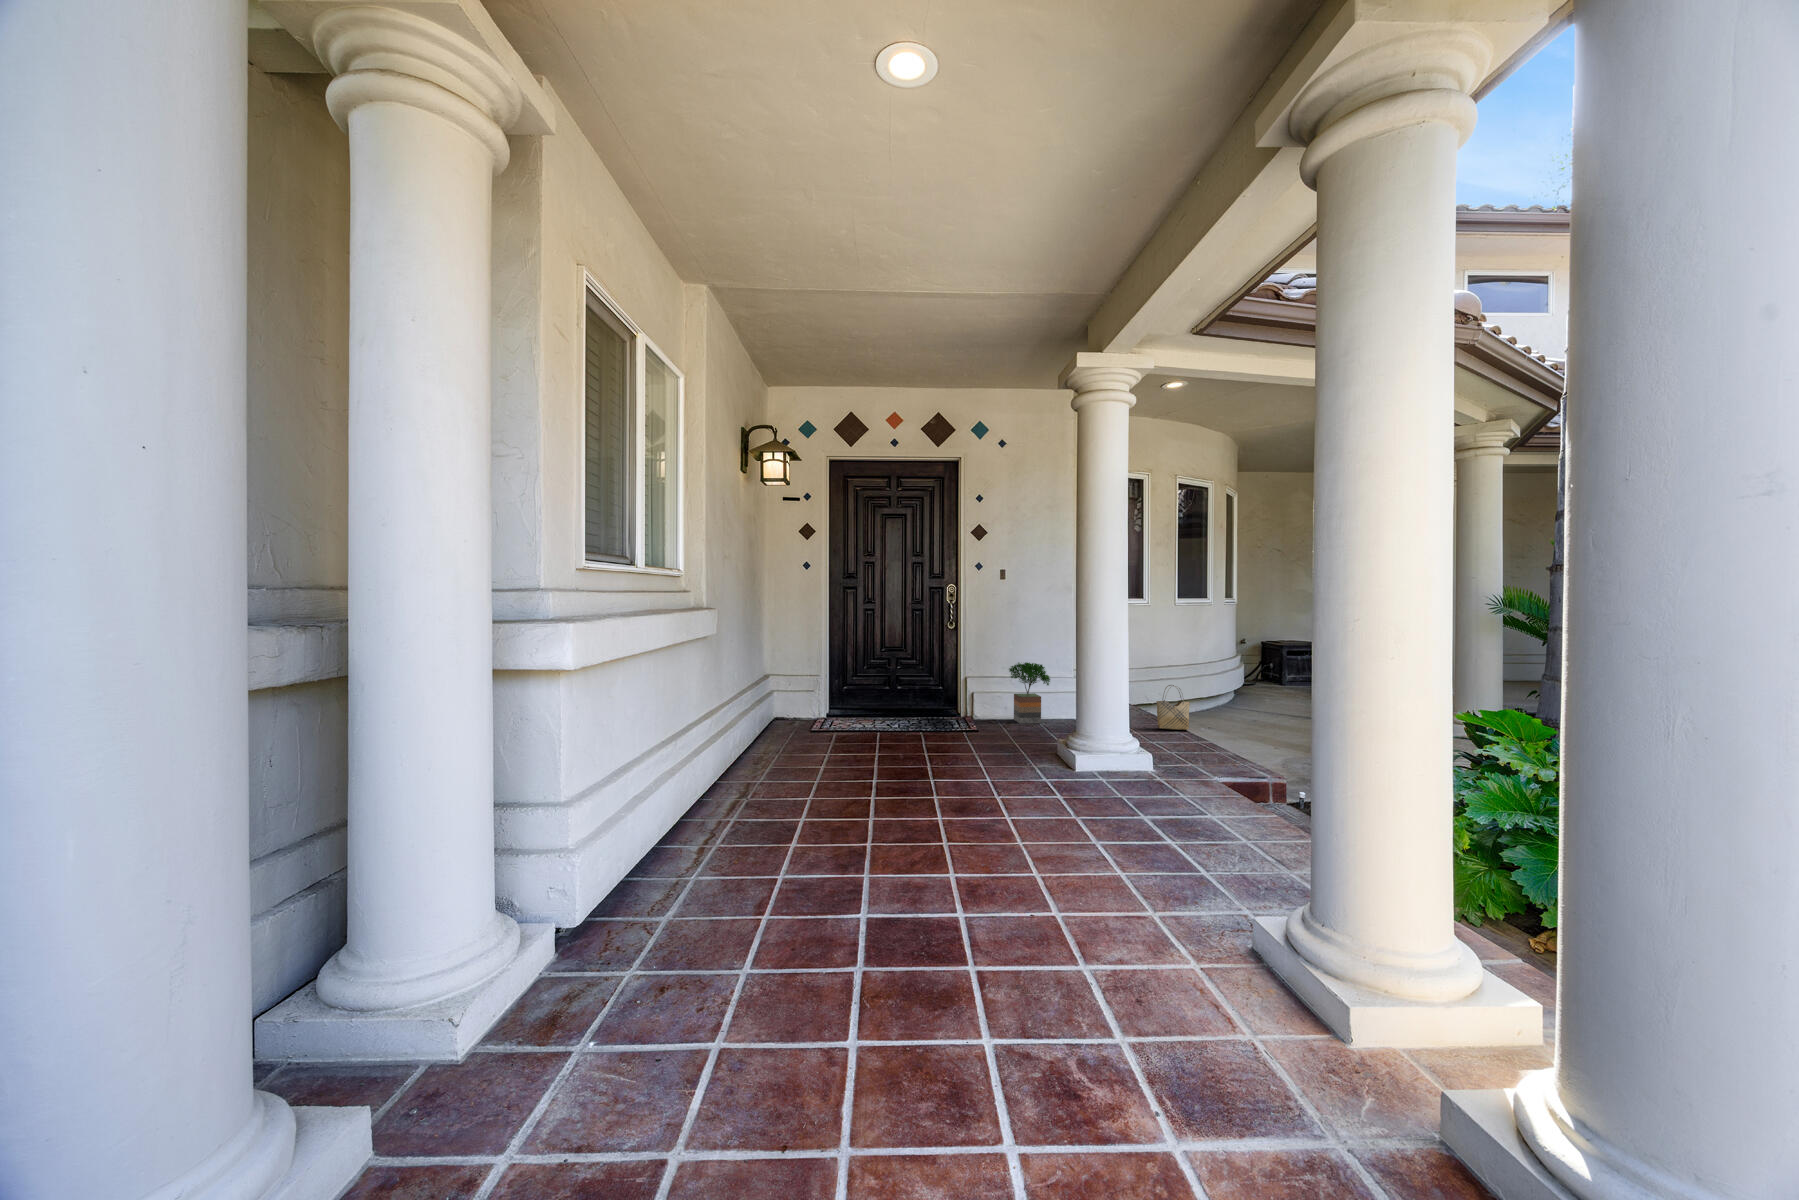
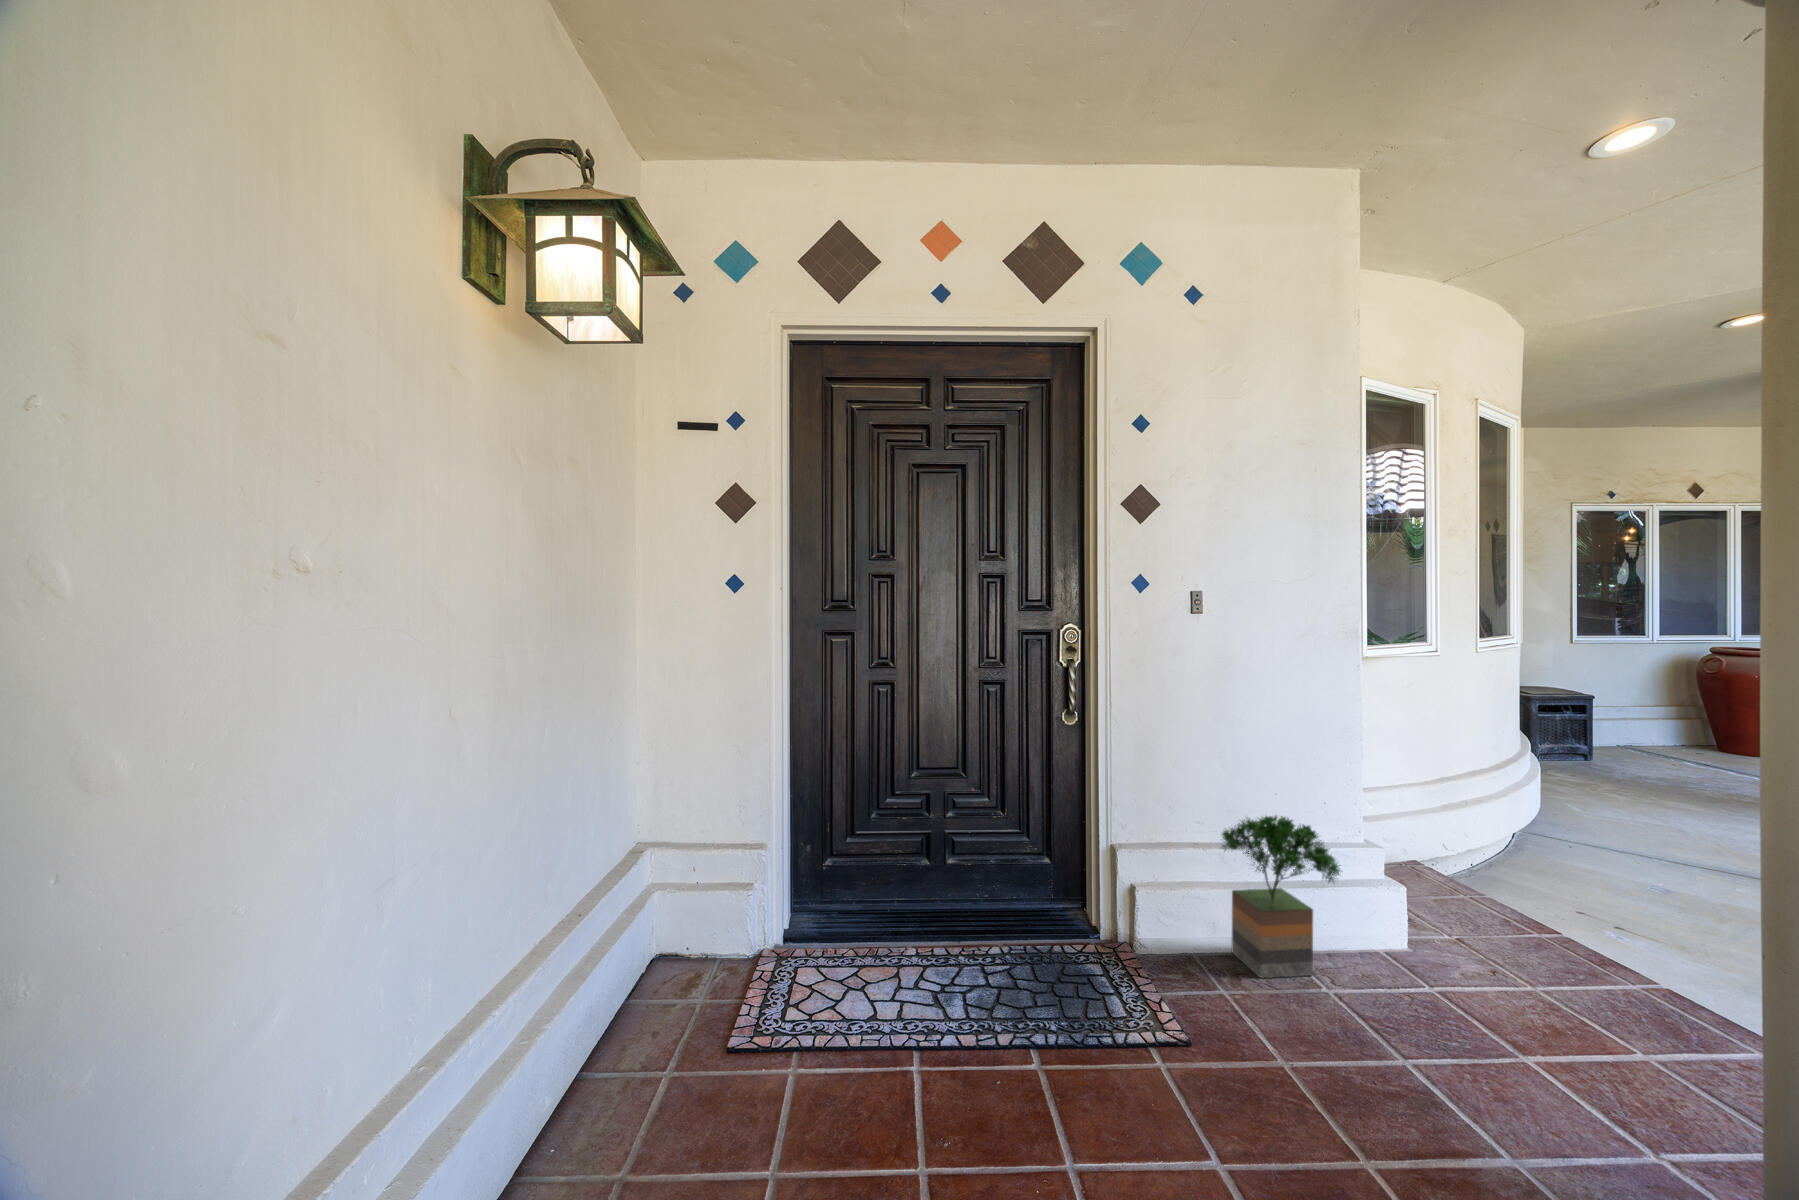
woven basket: present [1156,685,1190,730] -> none [1643,893,1751,1027]

